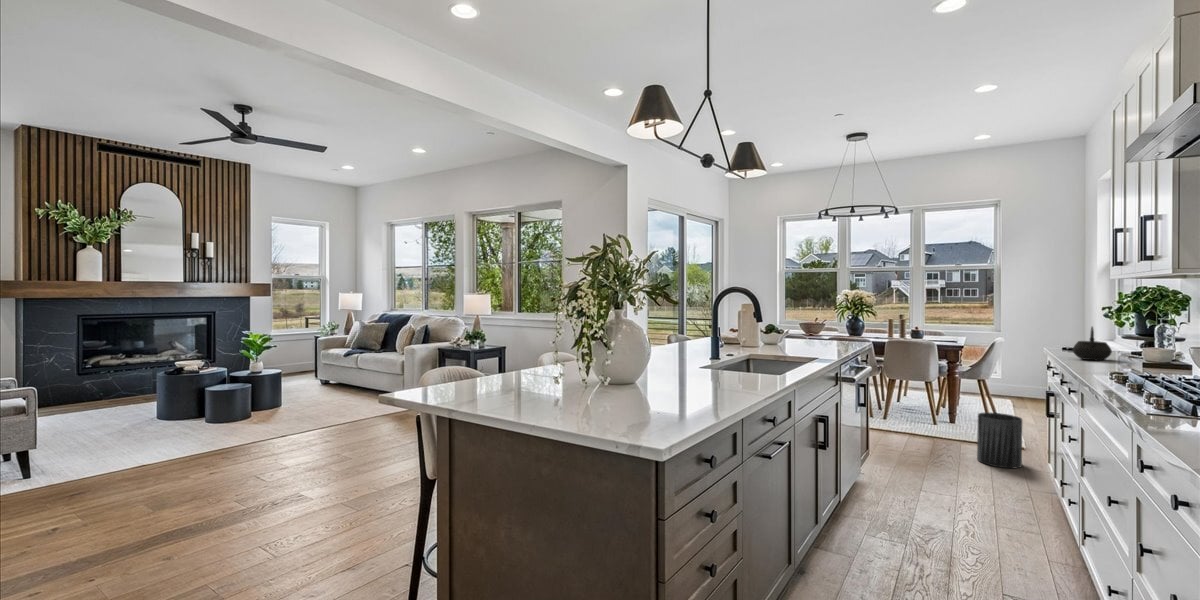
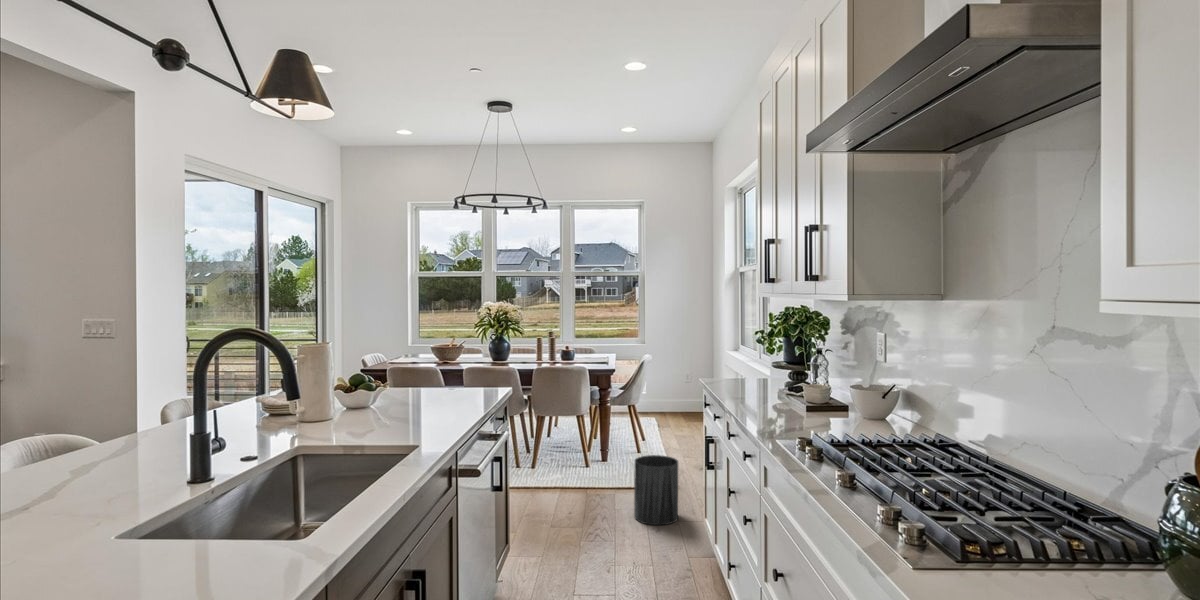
kettle: present [1073,327,1112,360] -> none [735,357,771,398]

